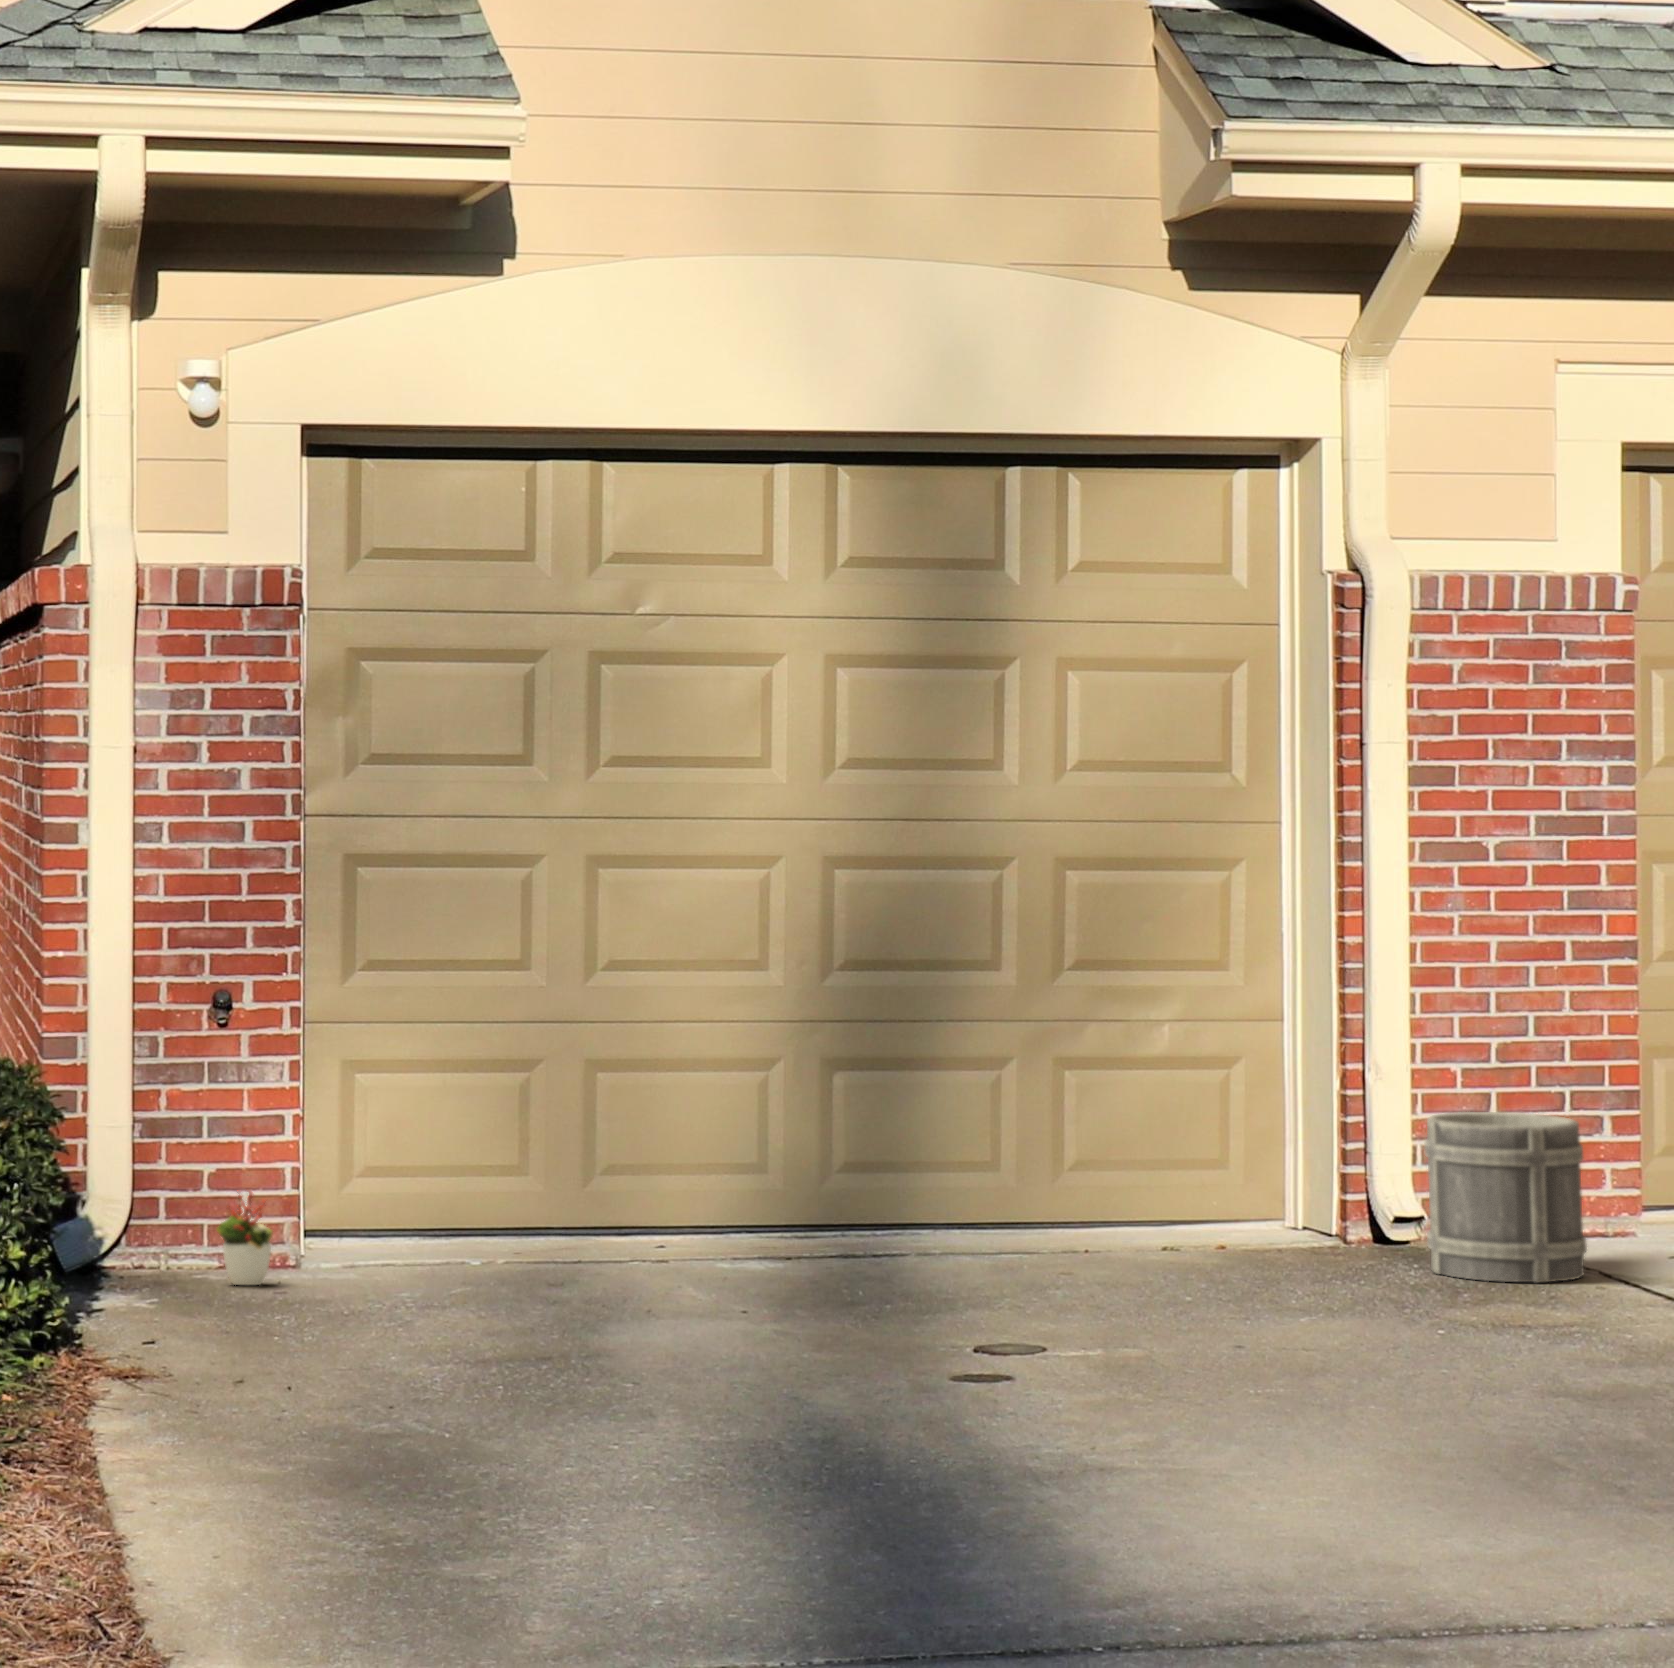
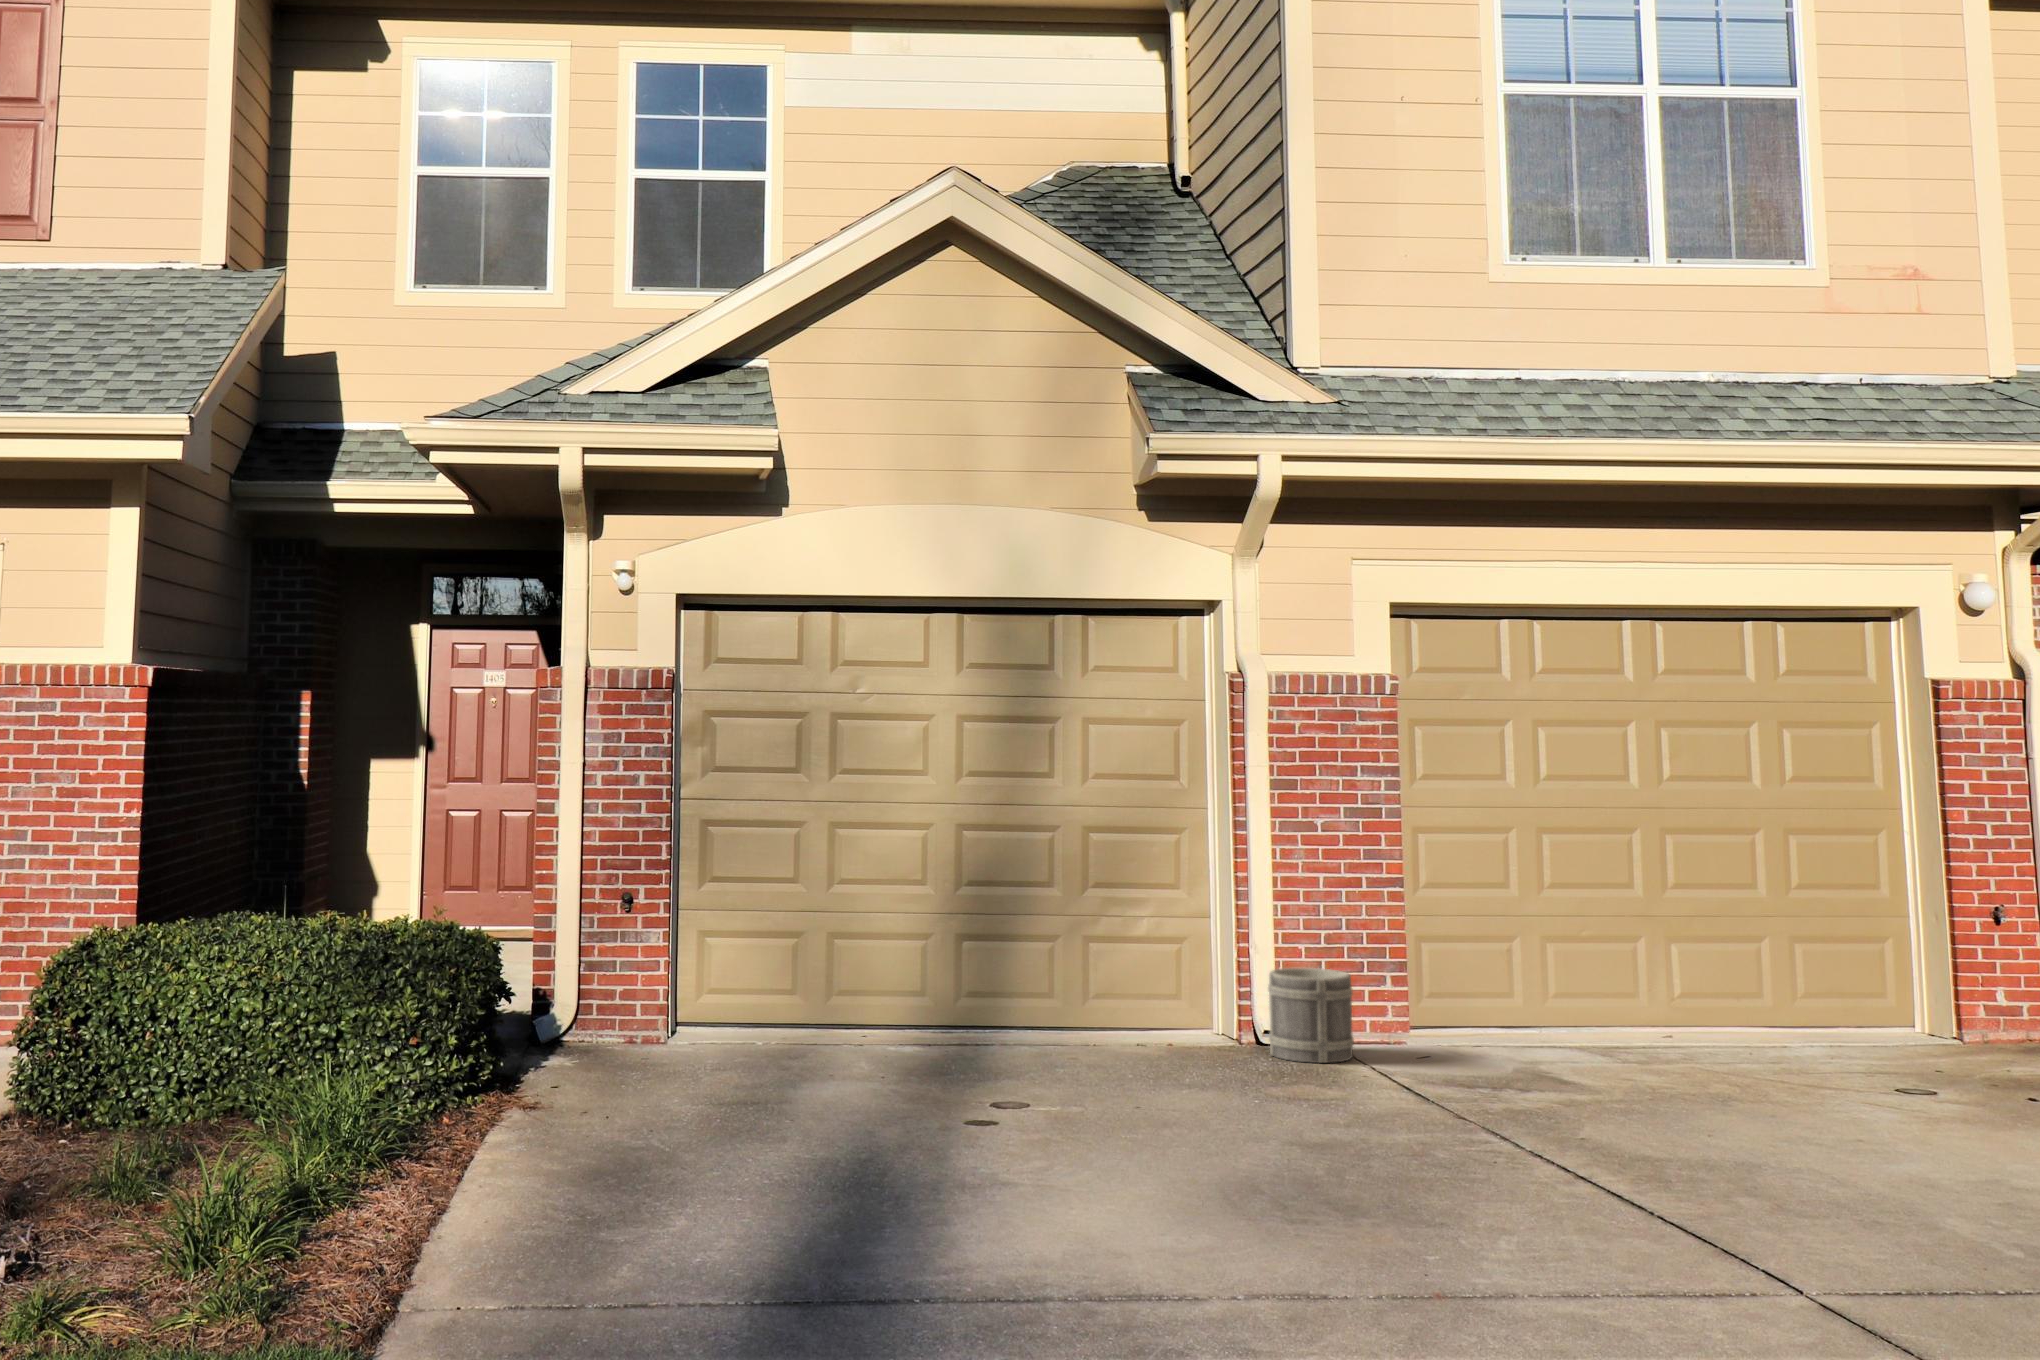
decorative plant: present [217,1190,272,1285] -> none [622,995,651,1046]

